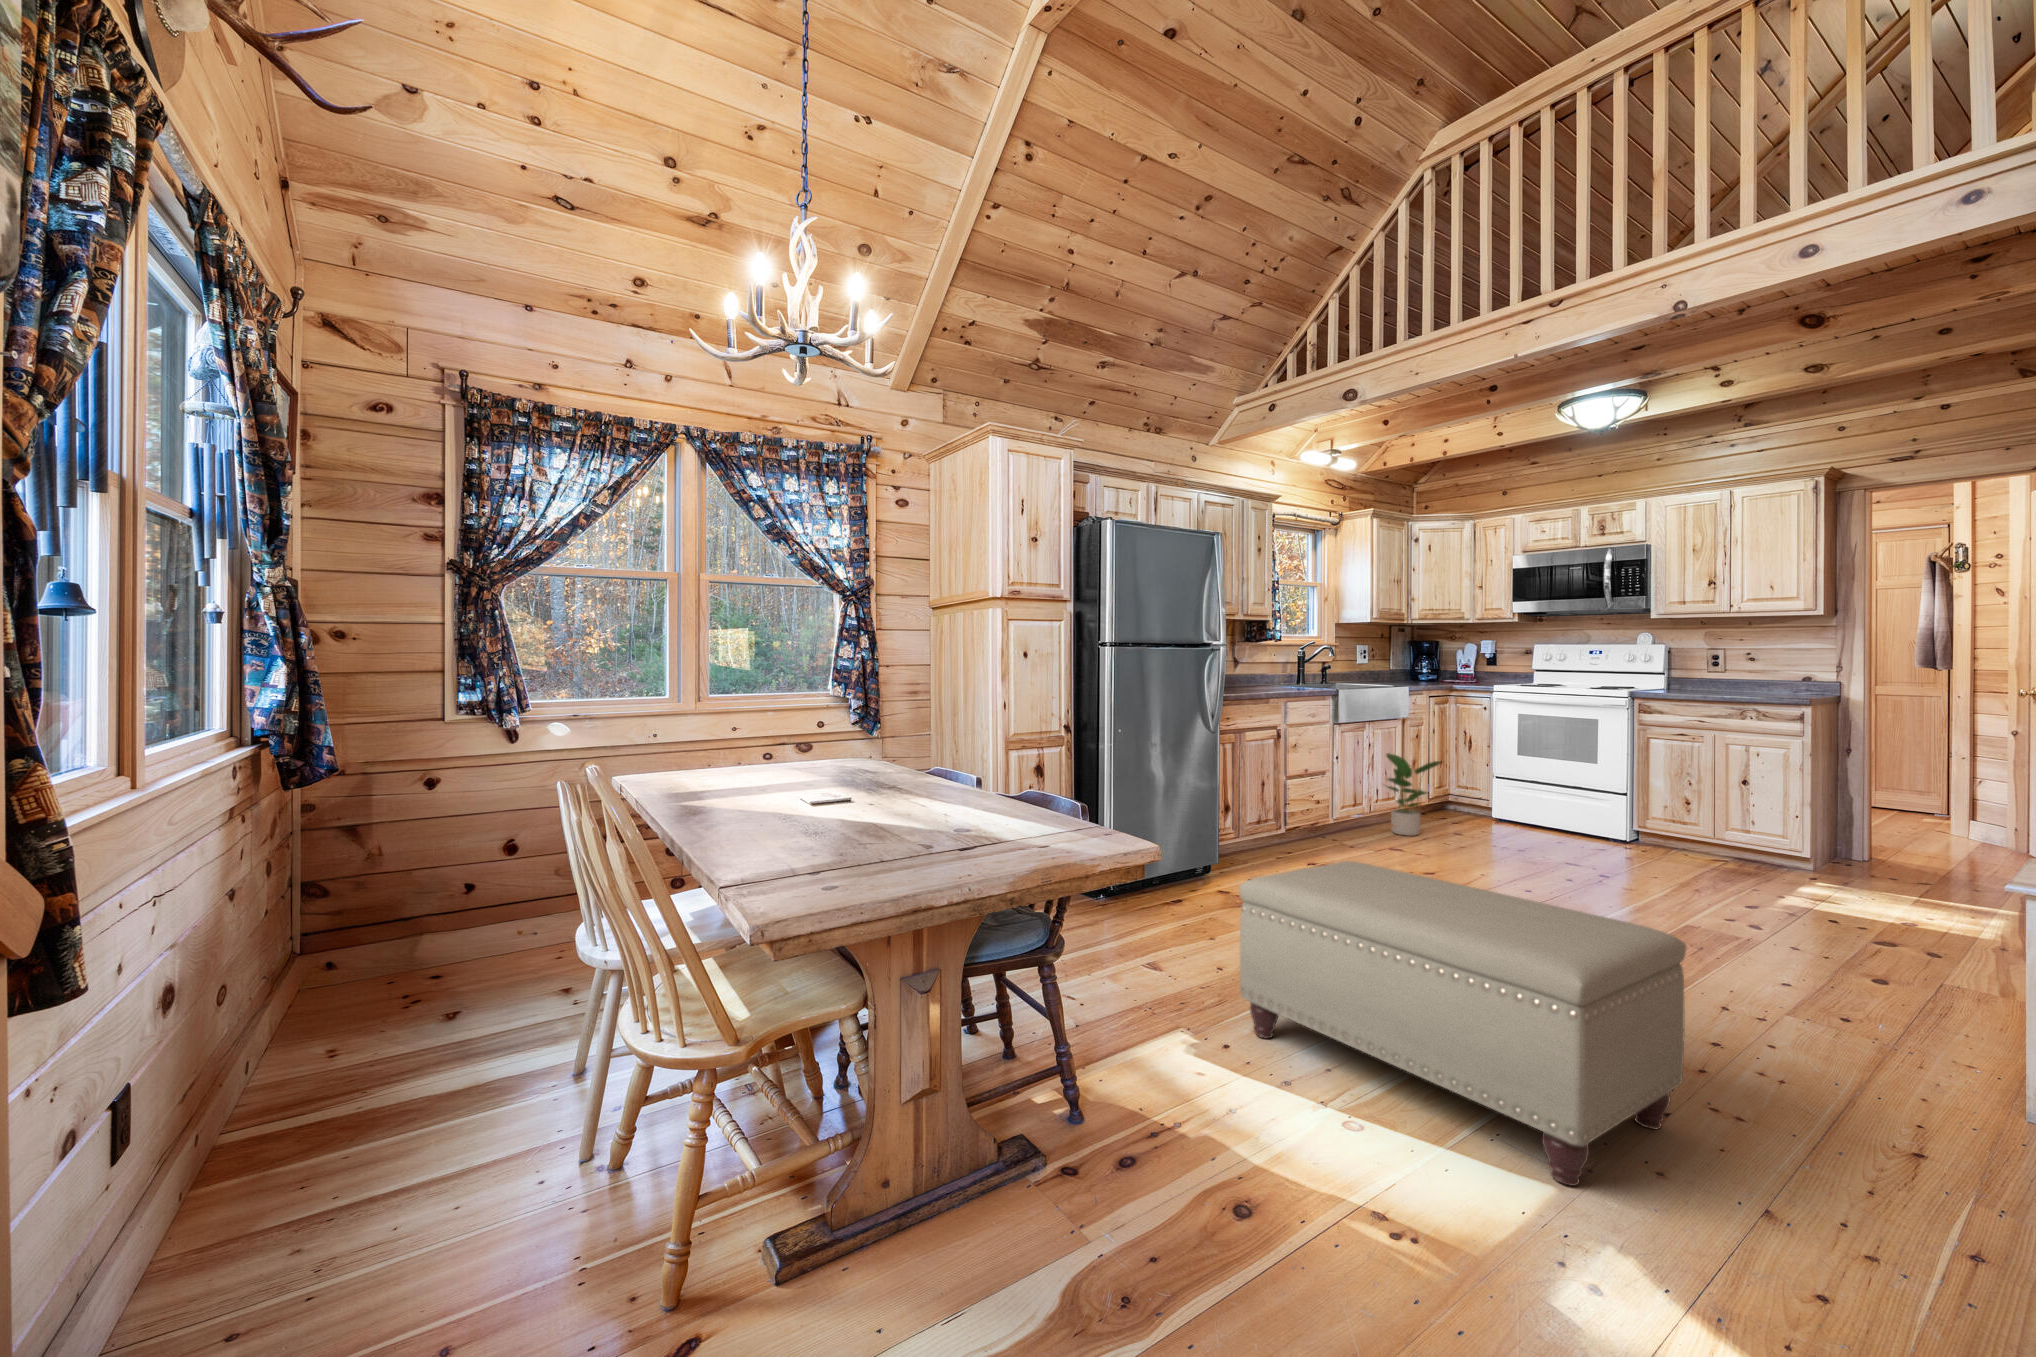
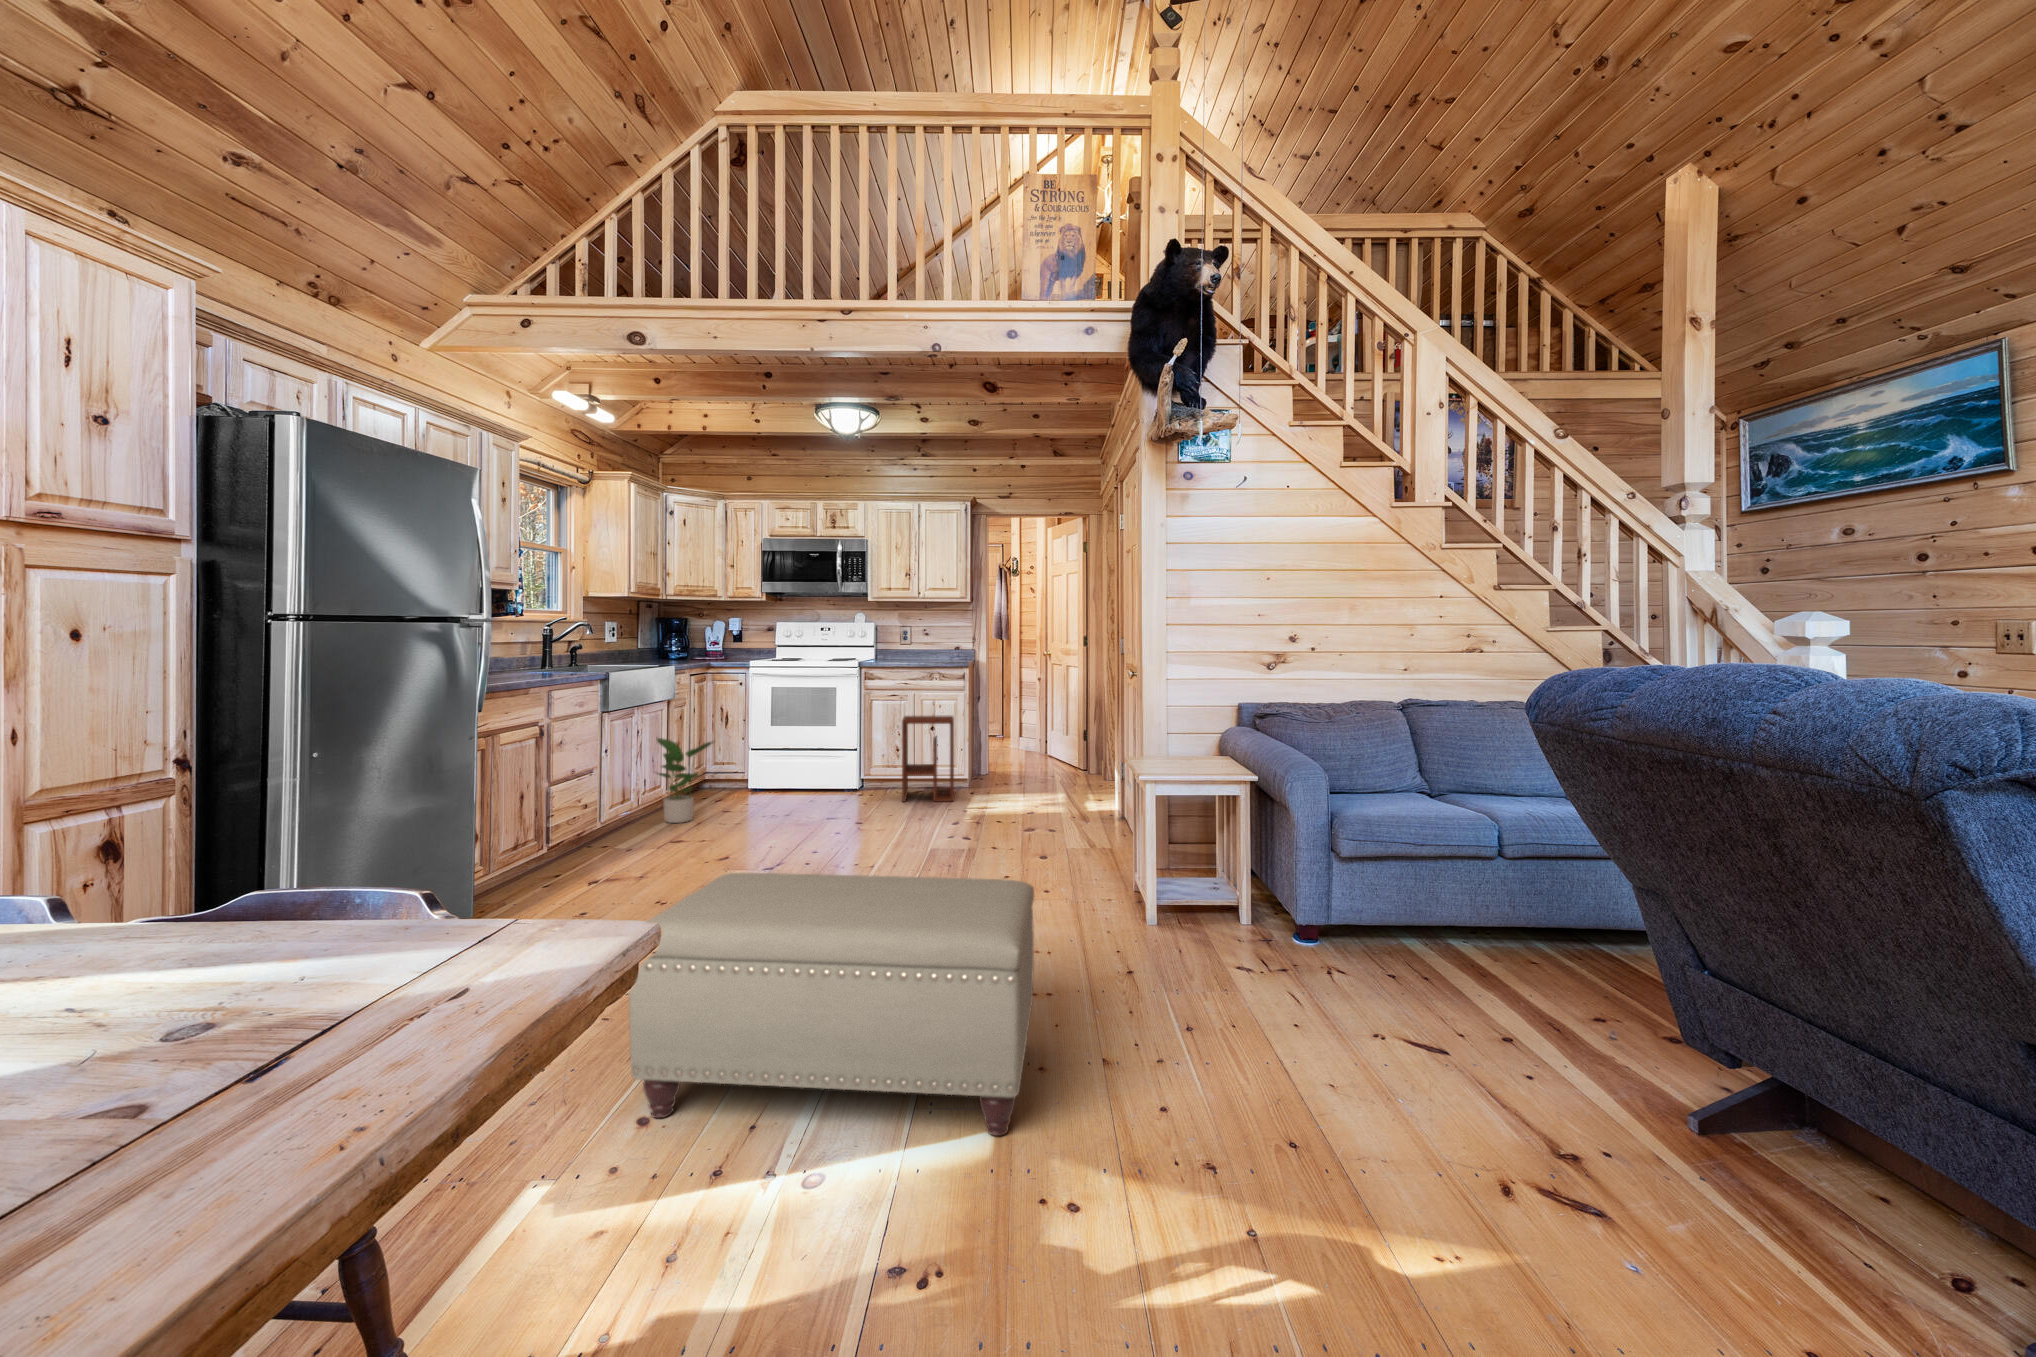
side table: none [1686,754,1782,869] -> present [902,716,954,802]

